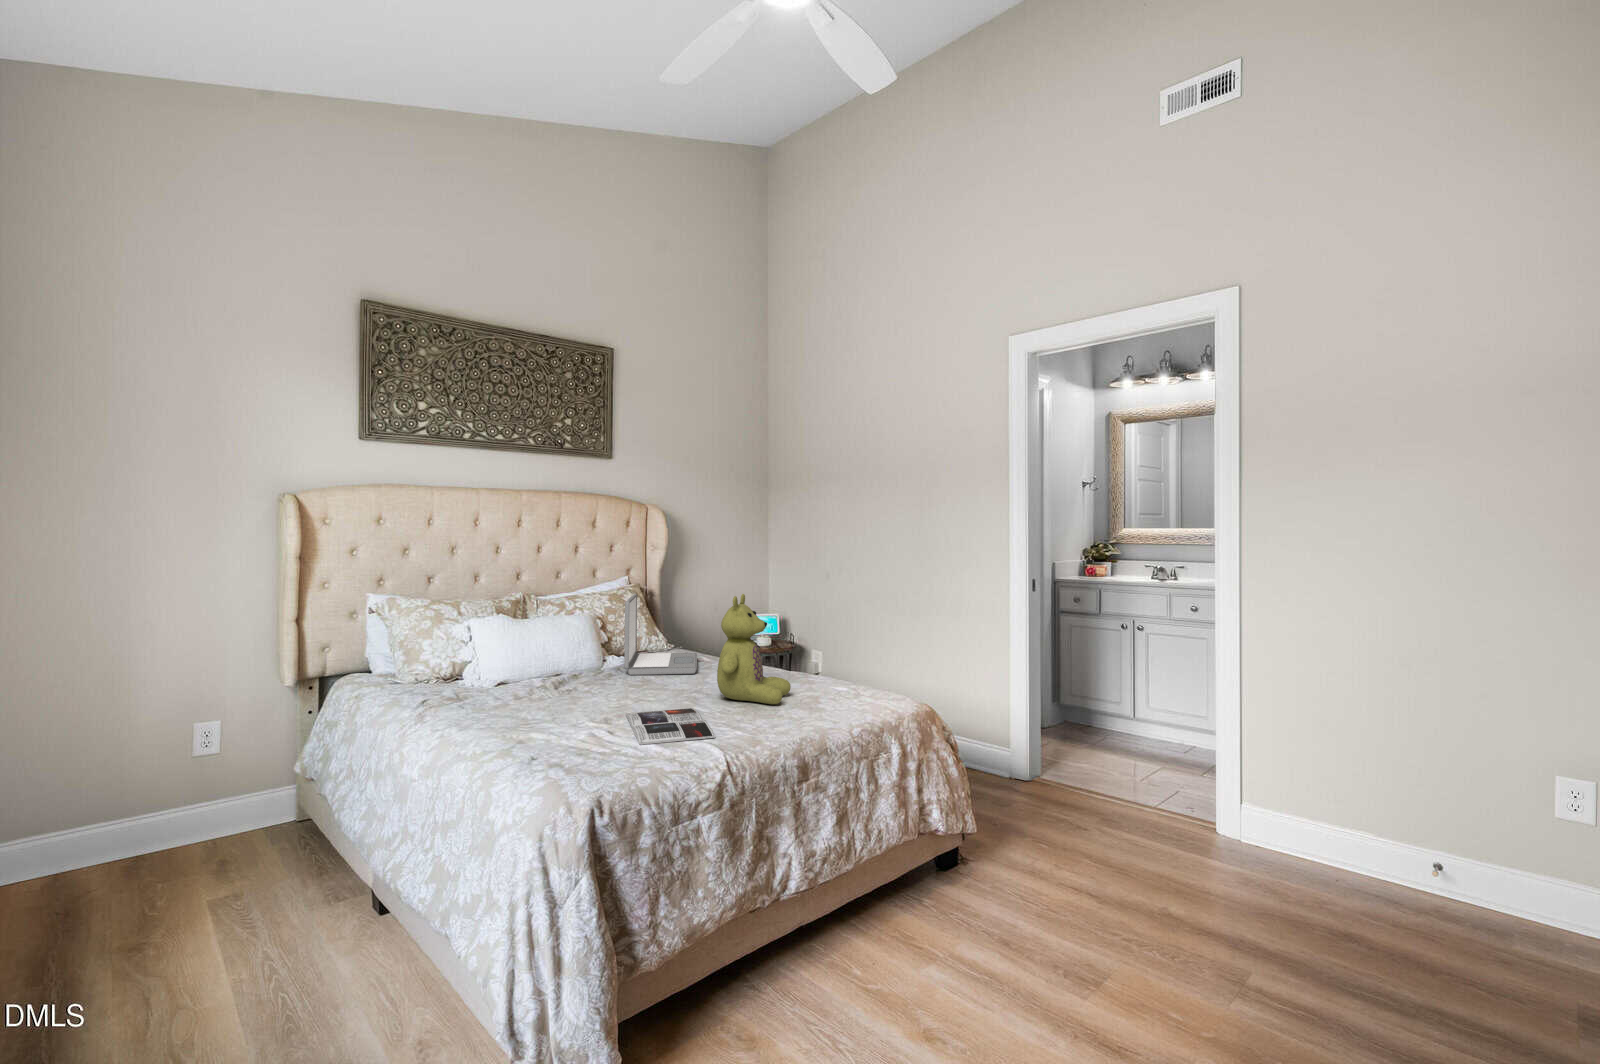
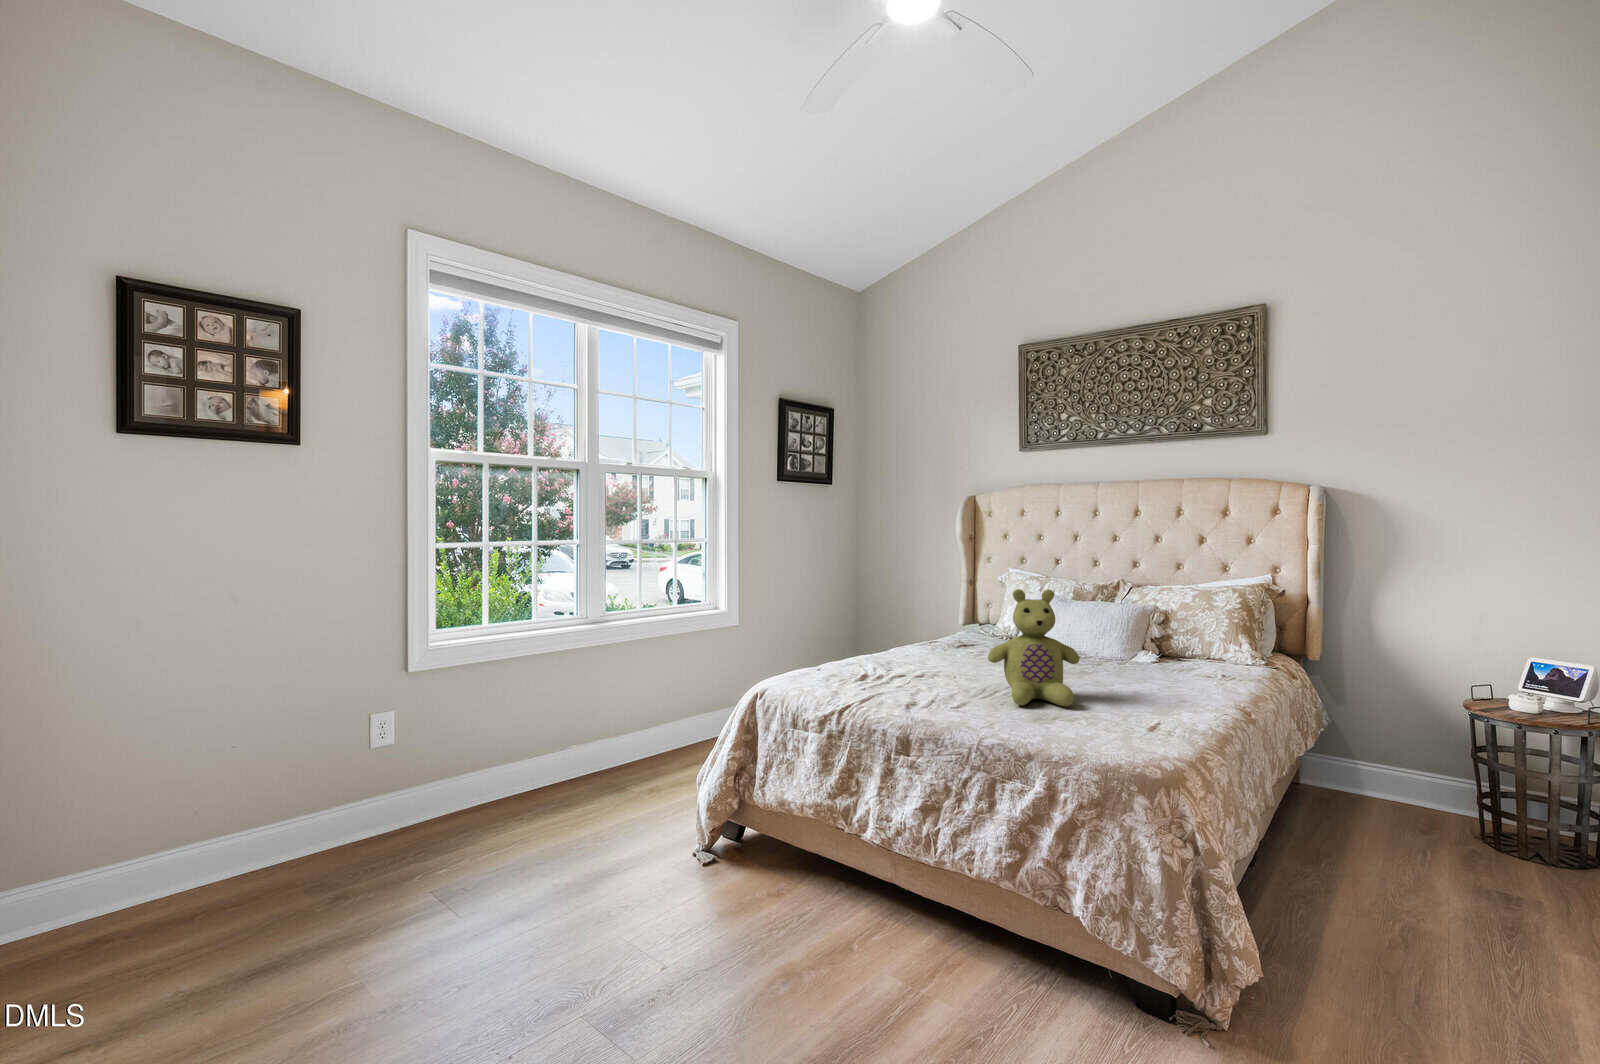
laptop: present [624,594,697,675] -> none [1076,591,1205,680]
magazine: present [626,708,715,745] -> none [858,674,969,697]

